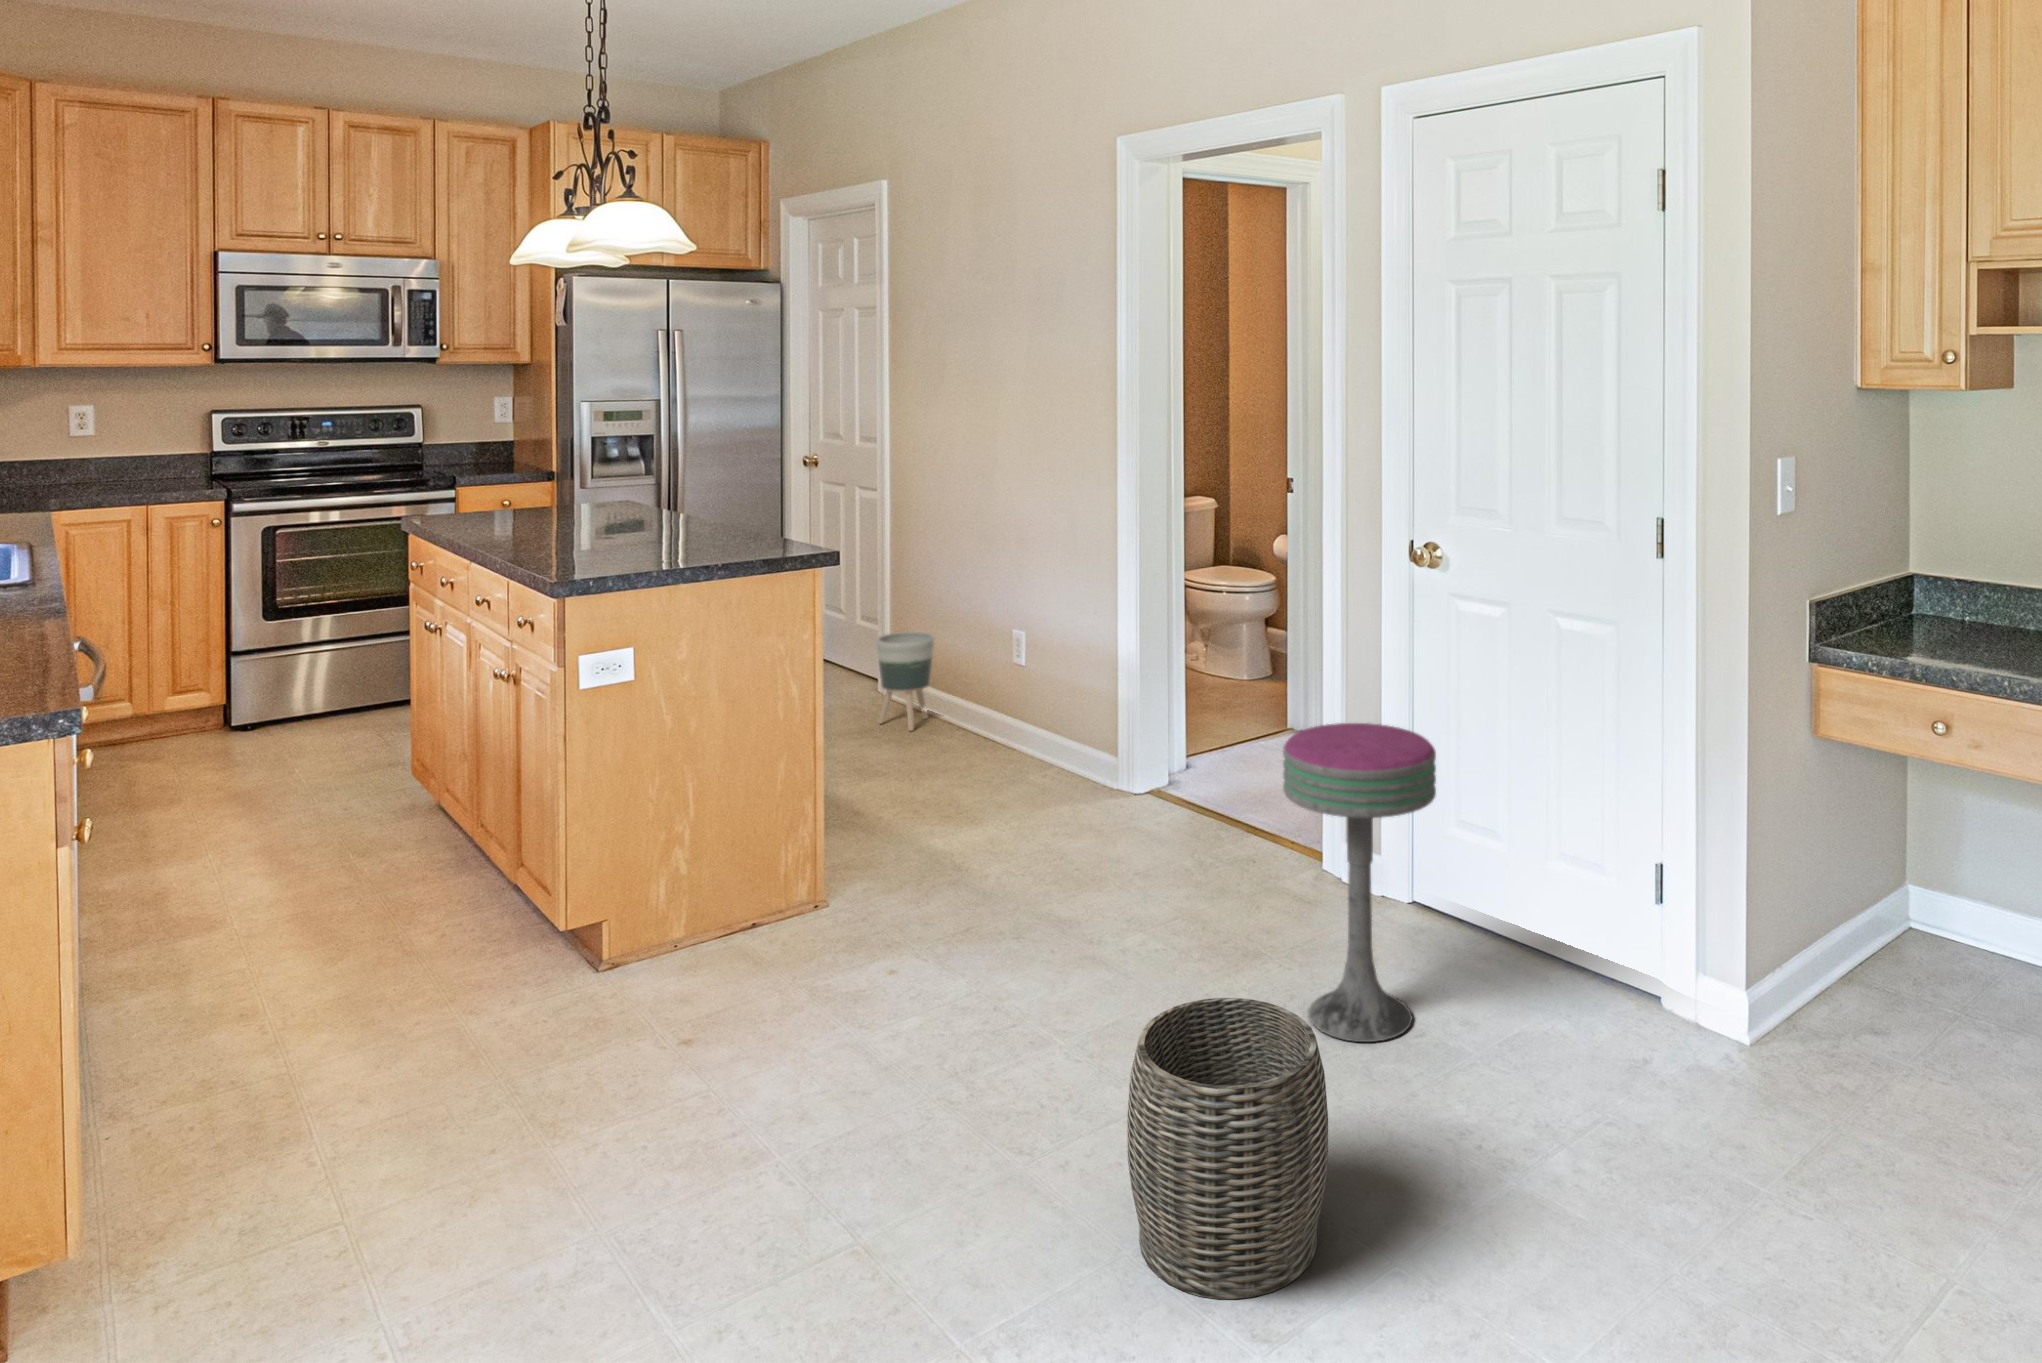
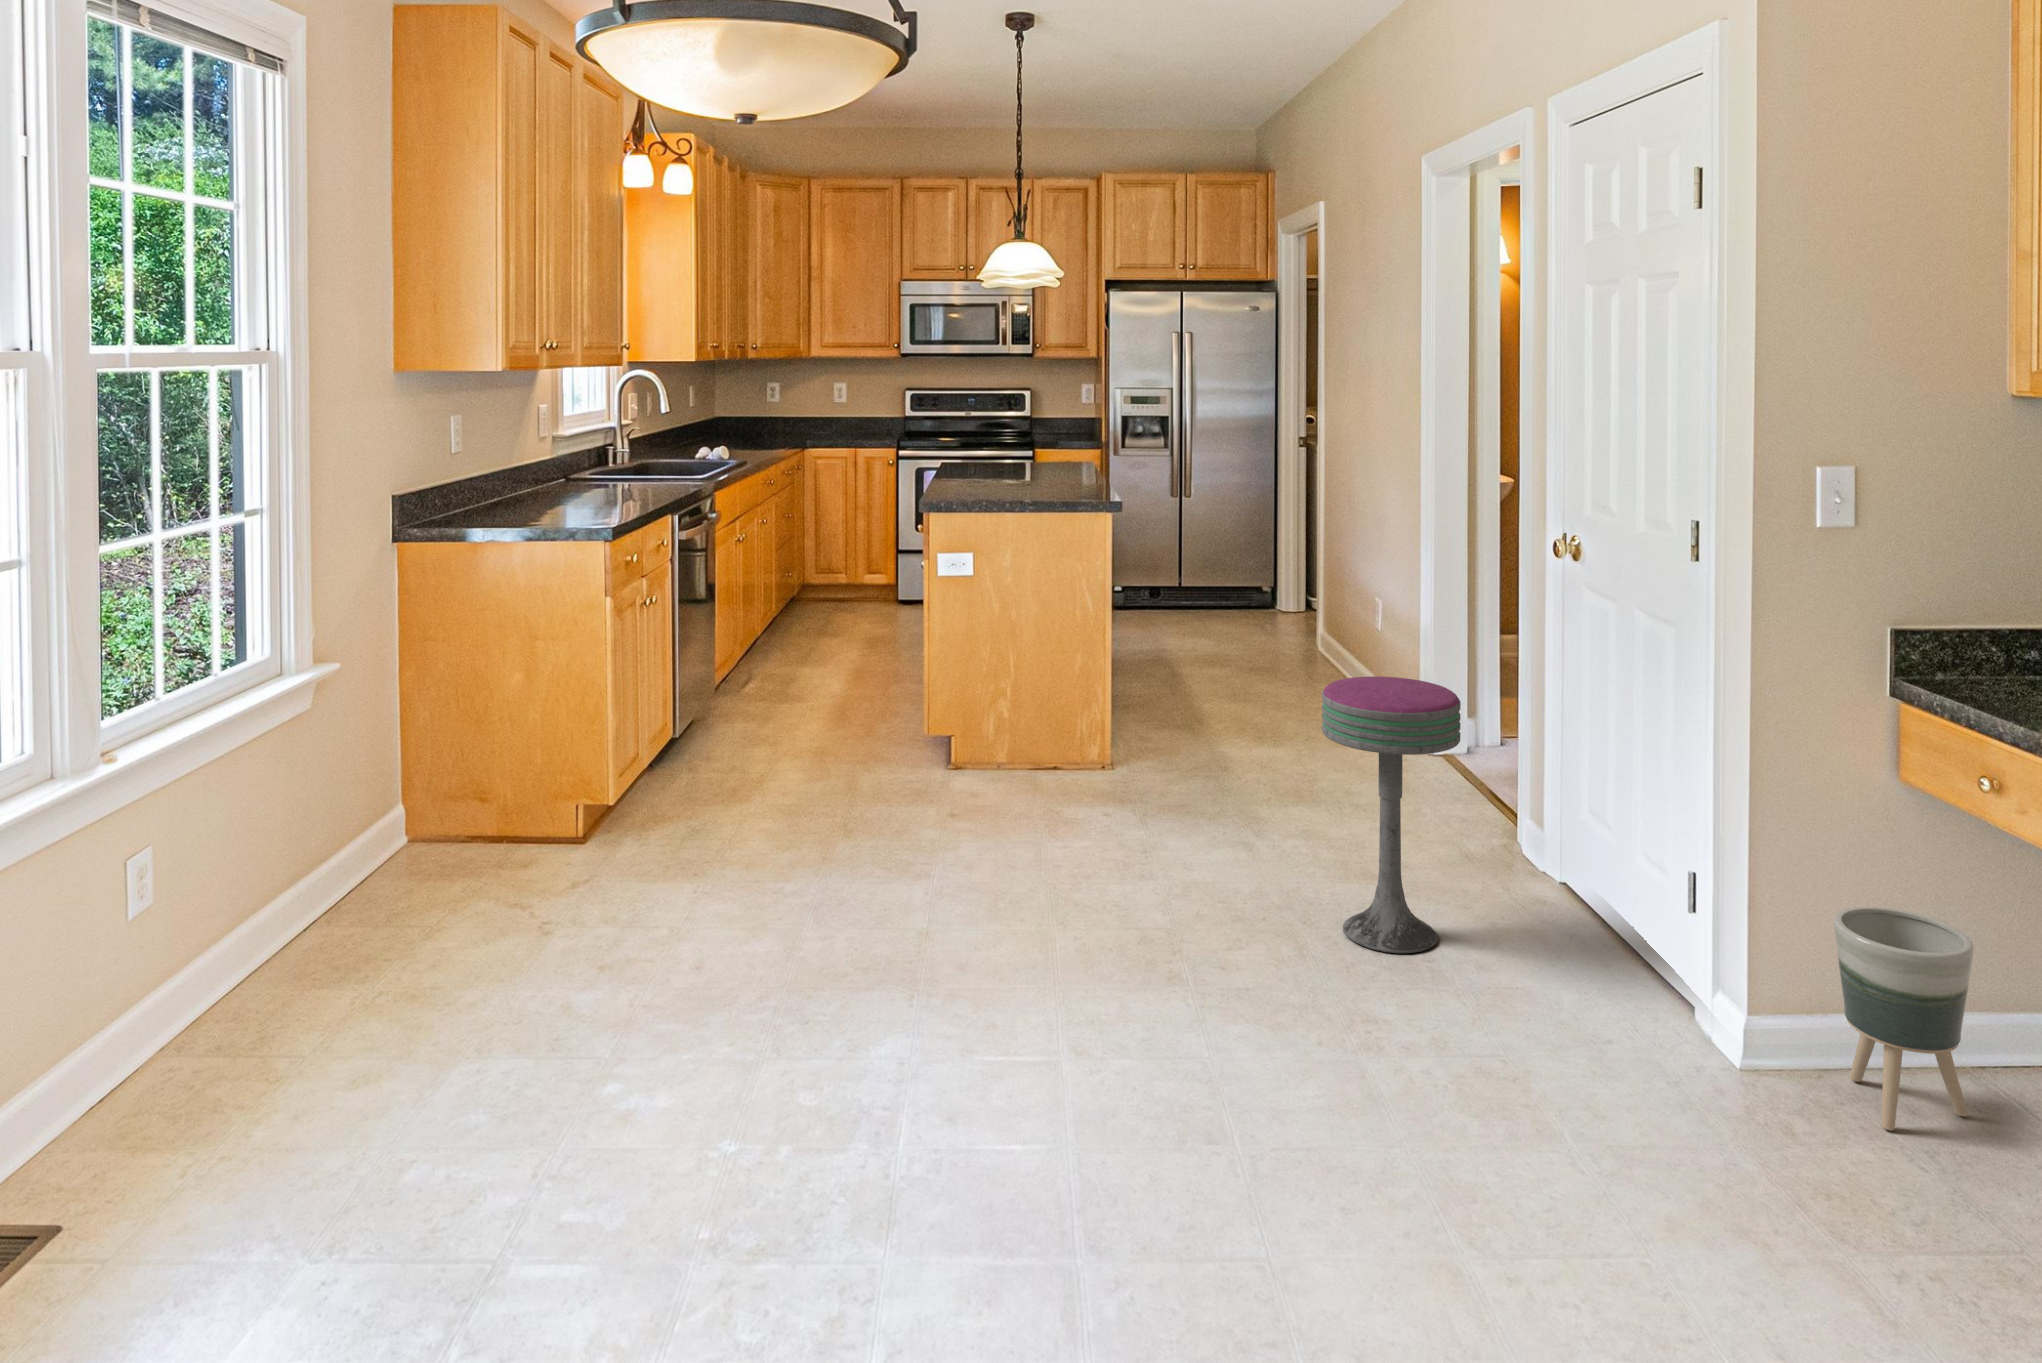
planter: present [876,632,934,731] -> present [1834,907,1974,1131]
woven basket: present [1127,998,1328,1299] -> none [1040,832,1189,1035]

